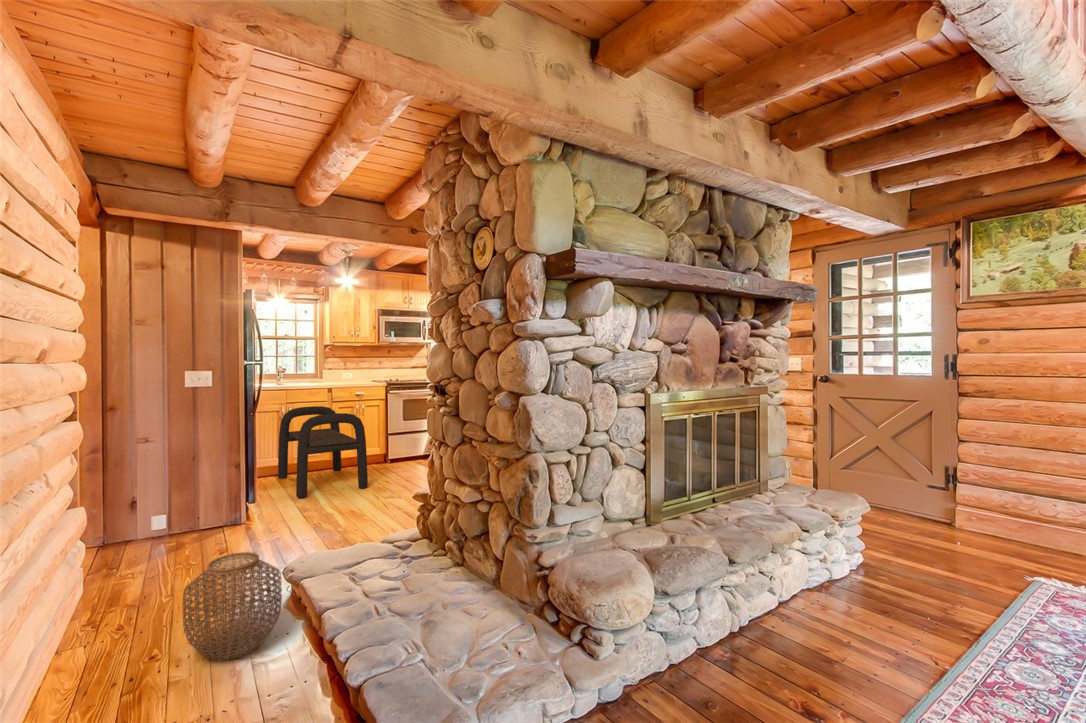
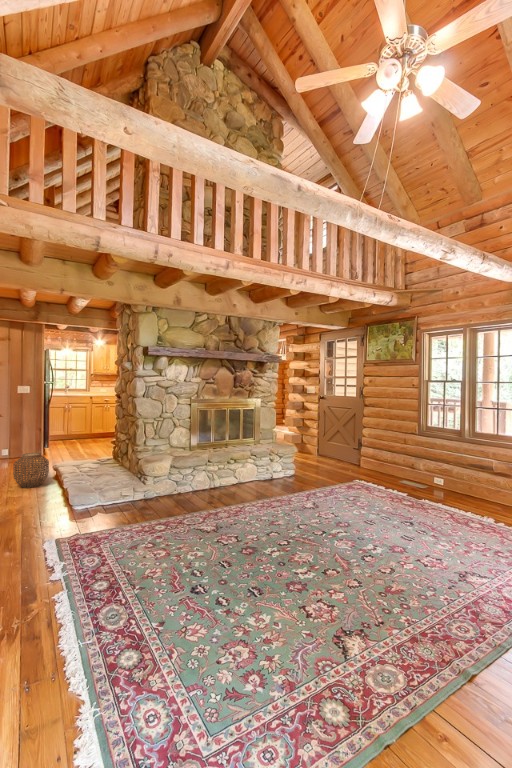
bench: present [278,406,368,498] -> none [62,405,104,447]

